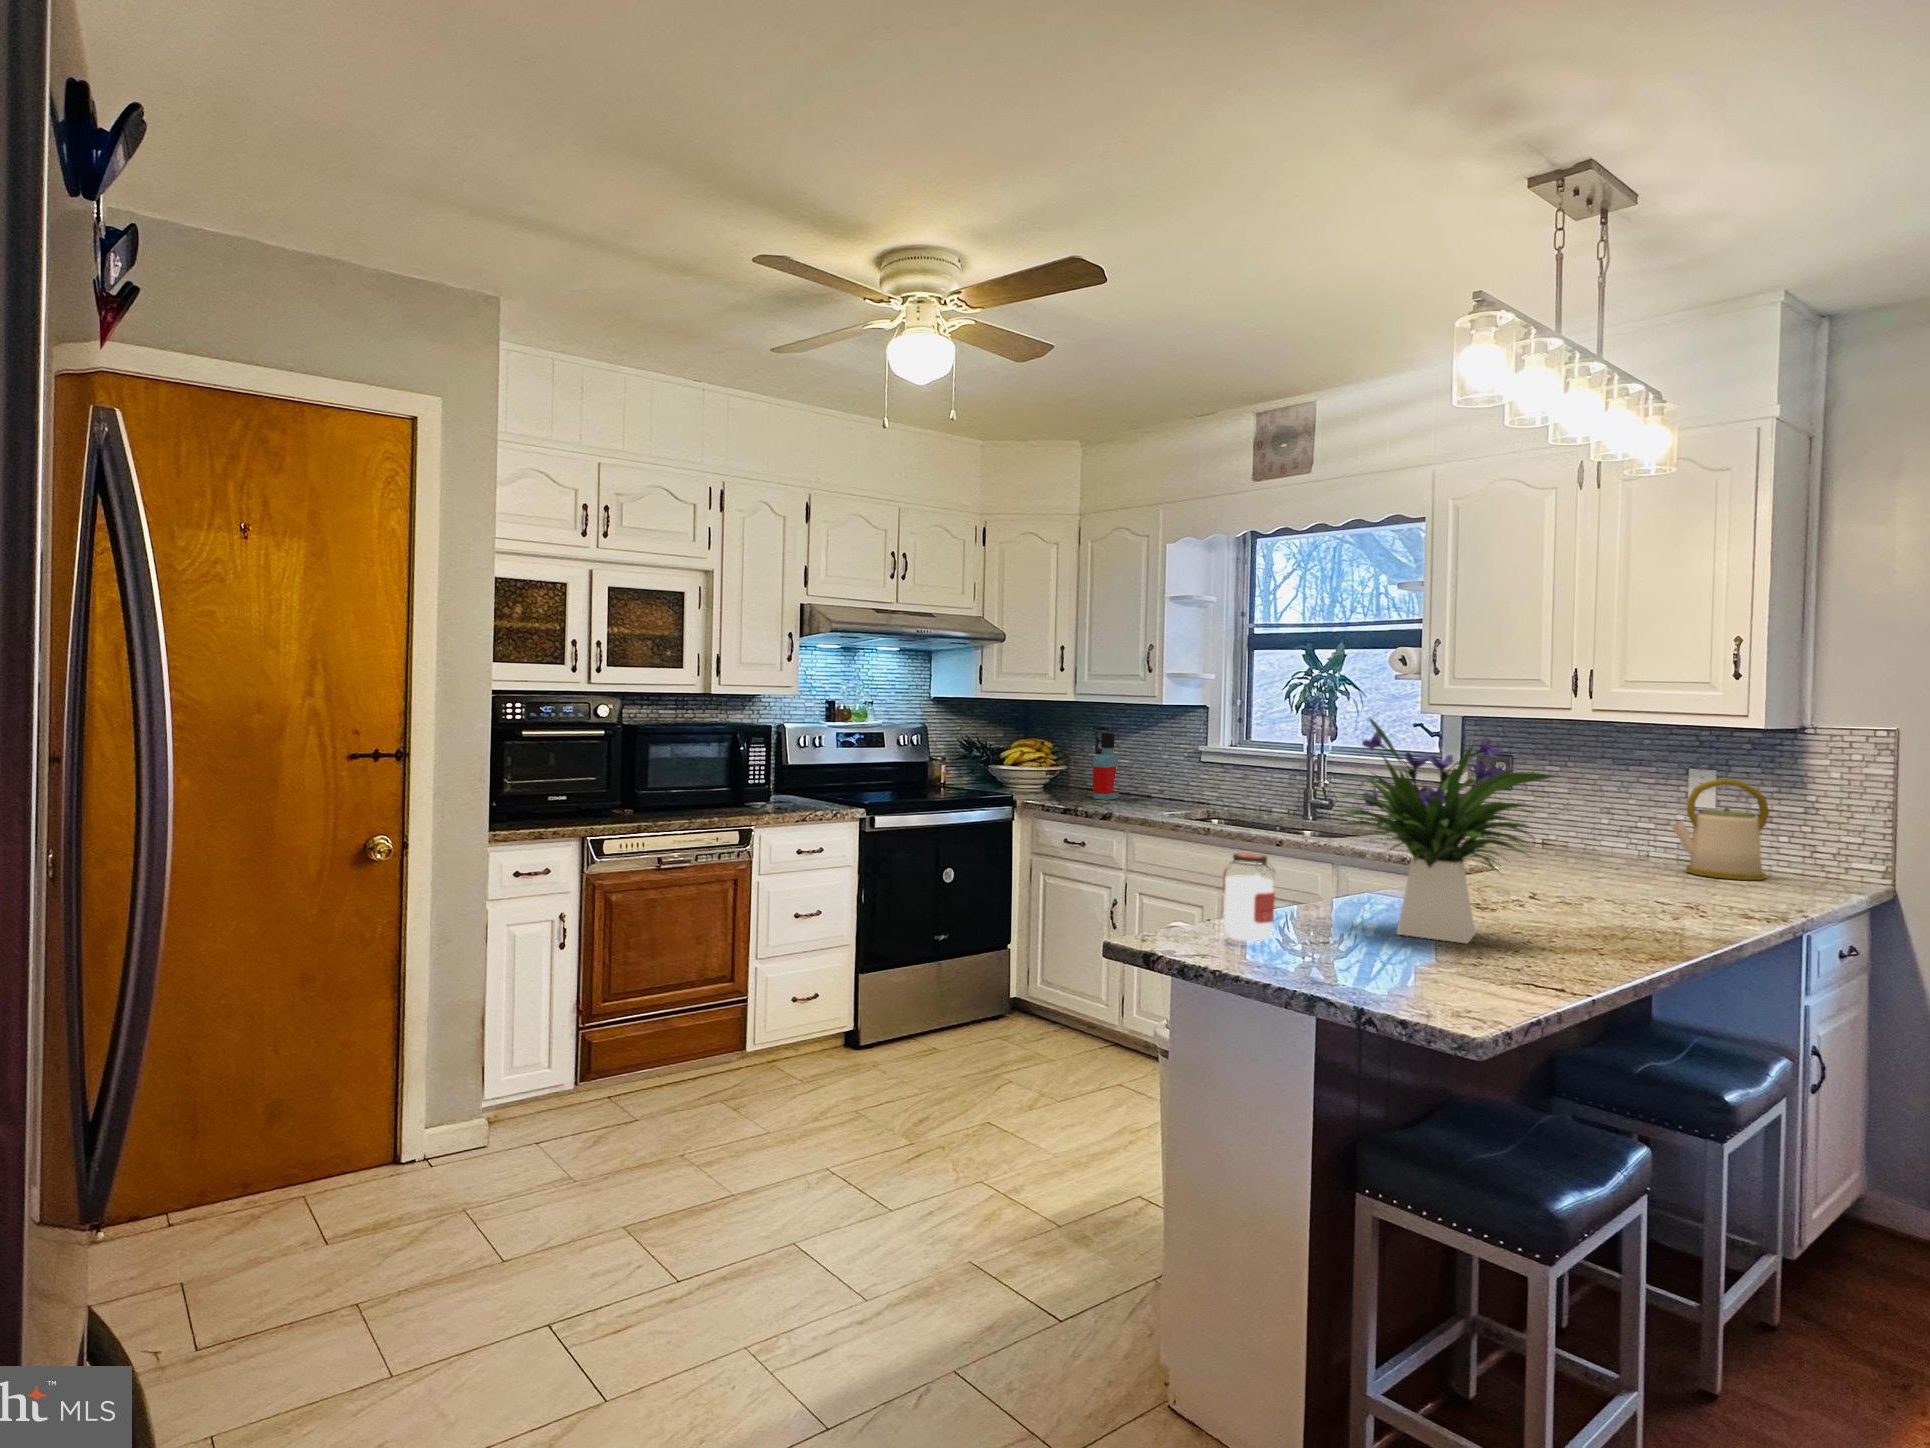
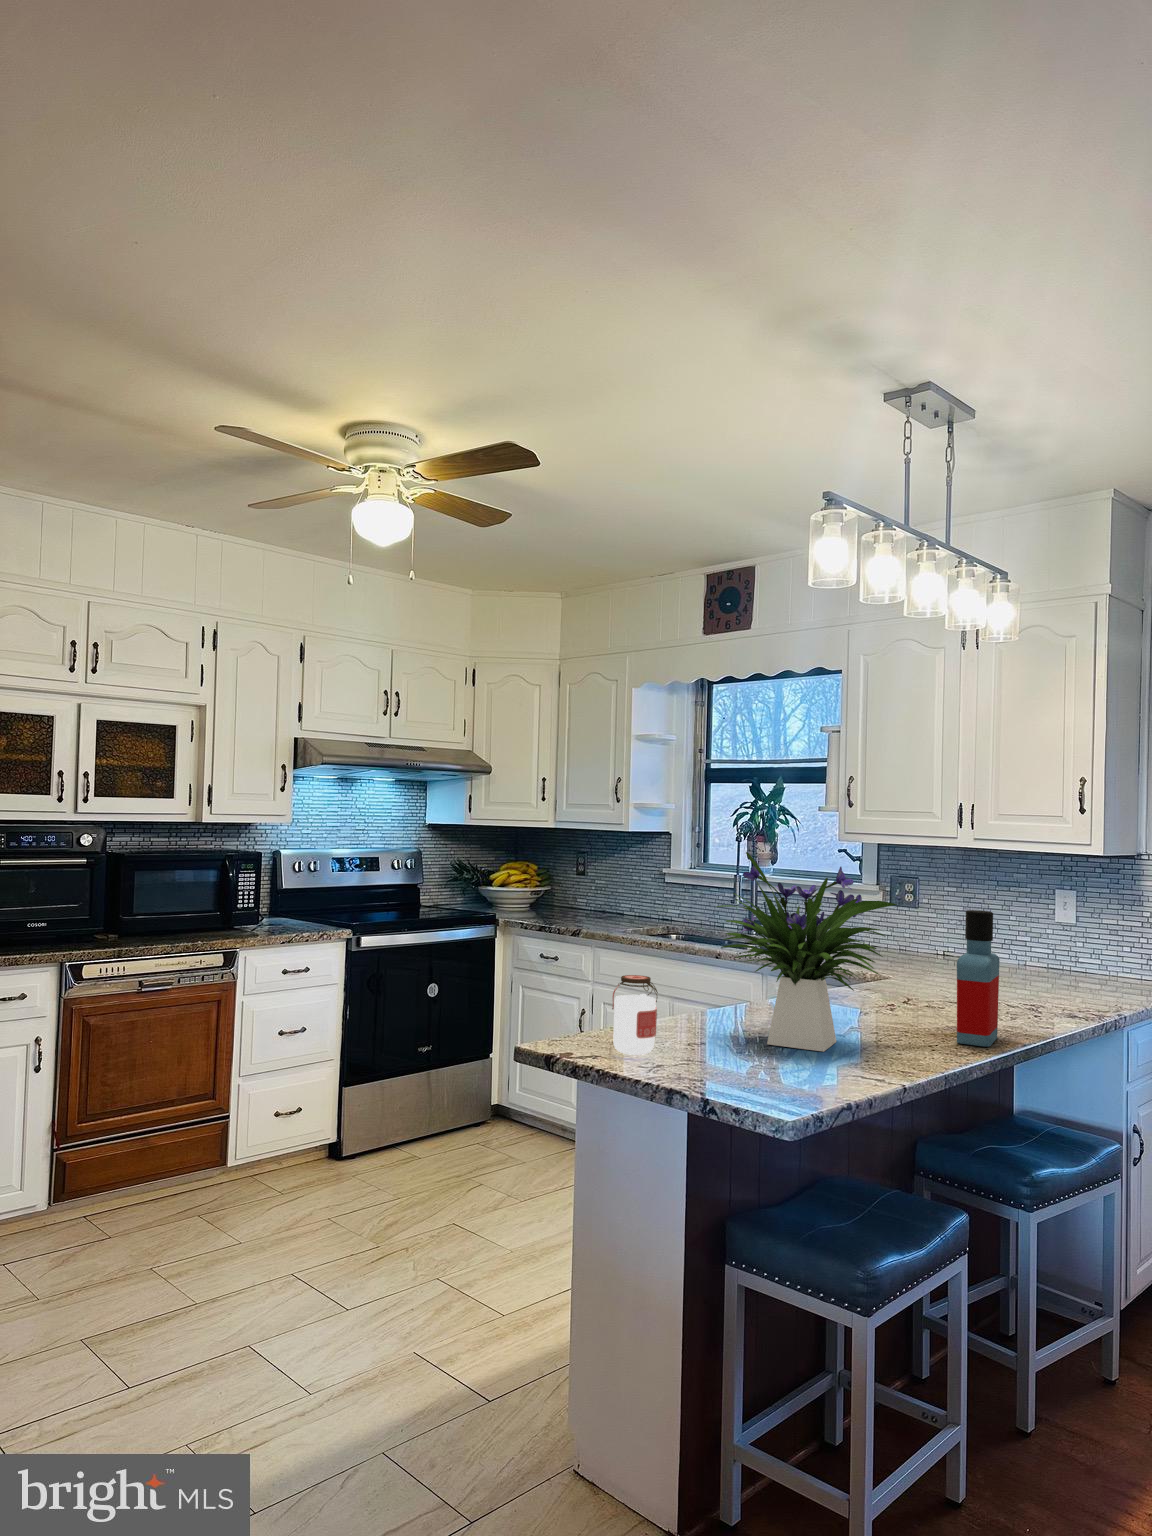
bottle: present [1093,733,1119,800] -> present [957,910,1000,1047]
kettle: present [1672,779,1769,880] -> none [1034,899,1109,986]

